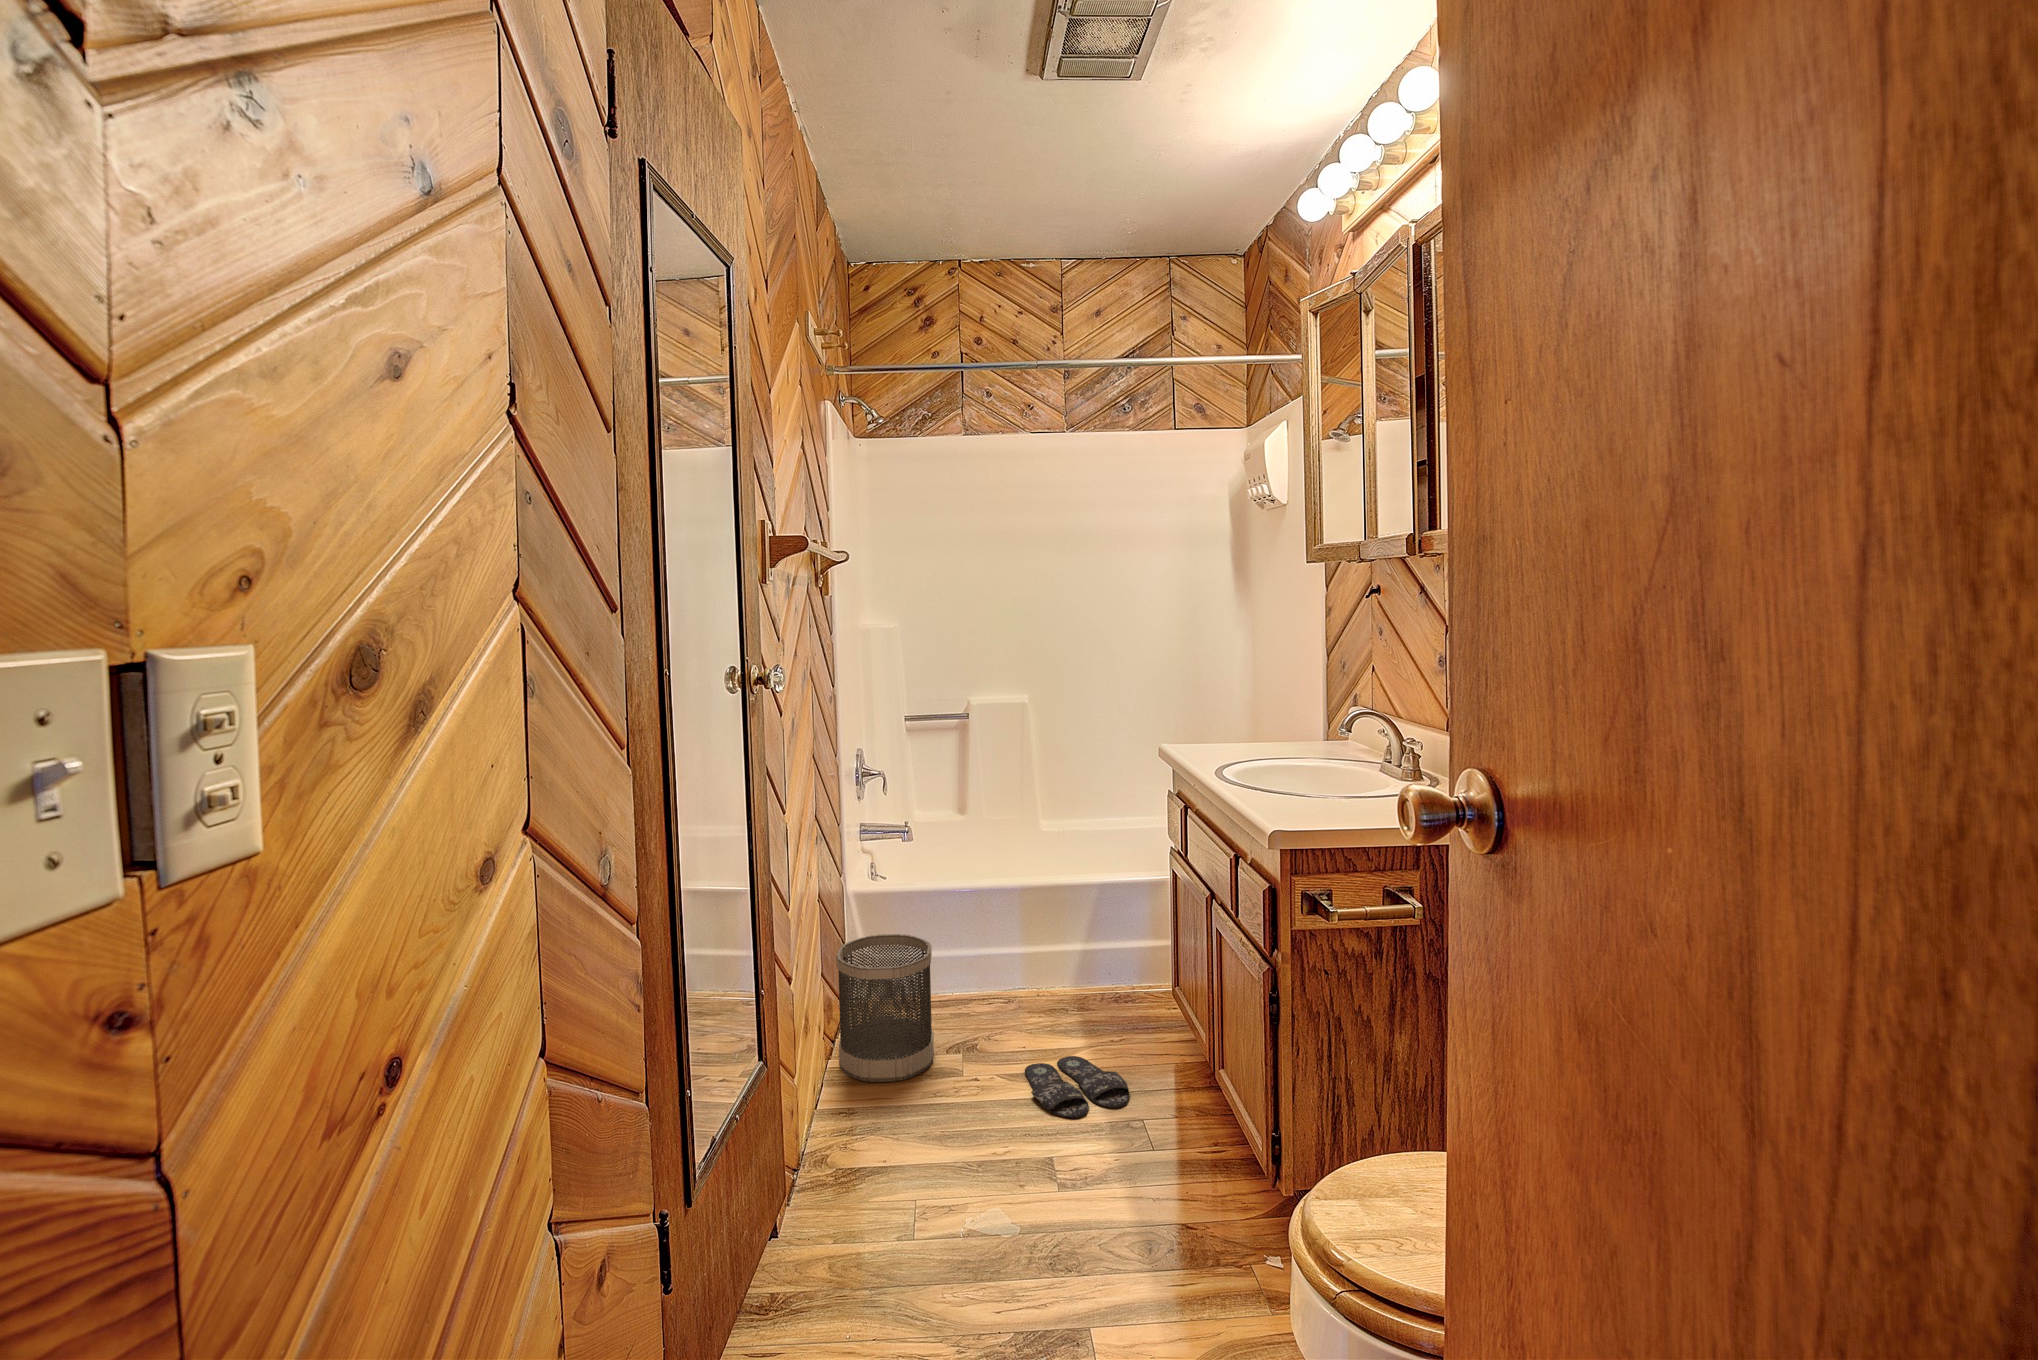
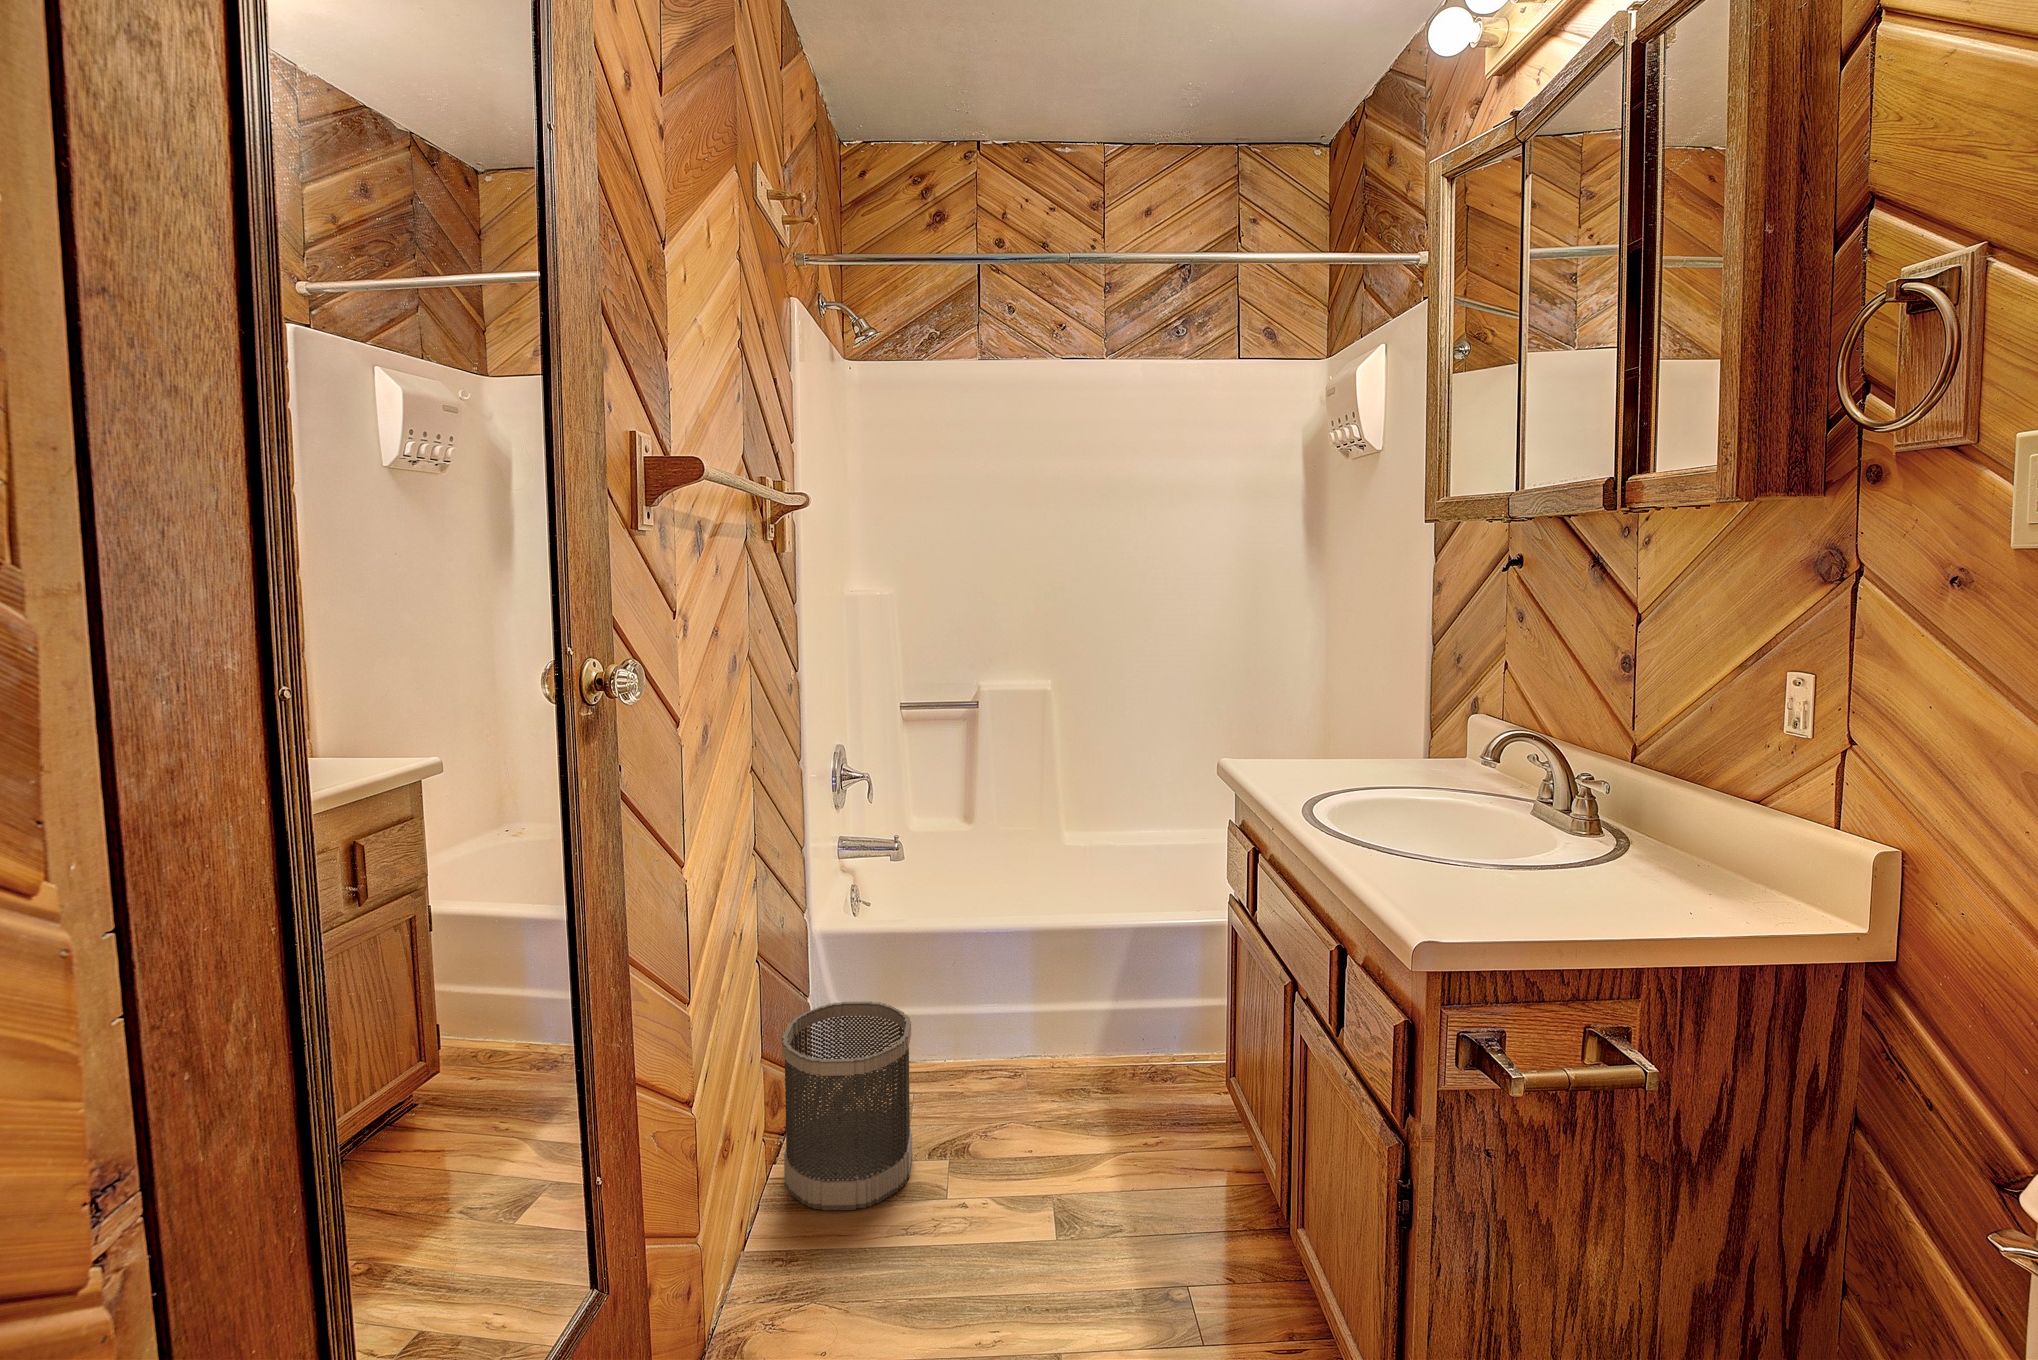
slippers: present [1025,1056,1129,1118] -> none [1030,1171,1170,1283]

